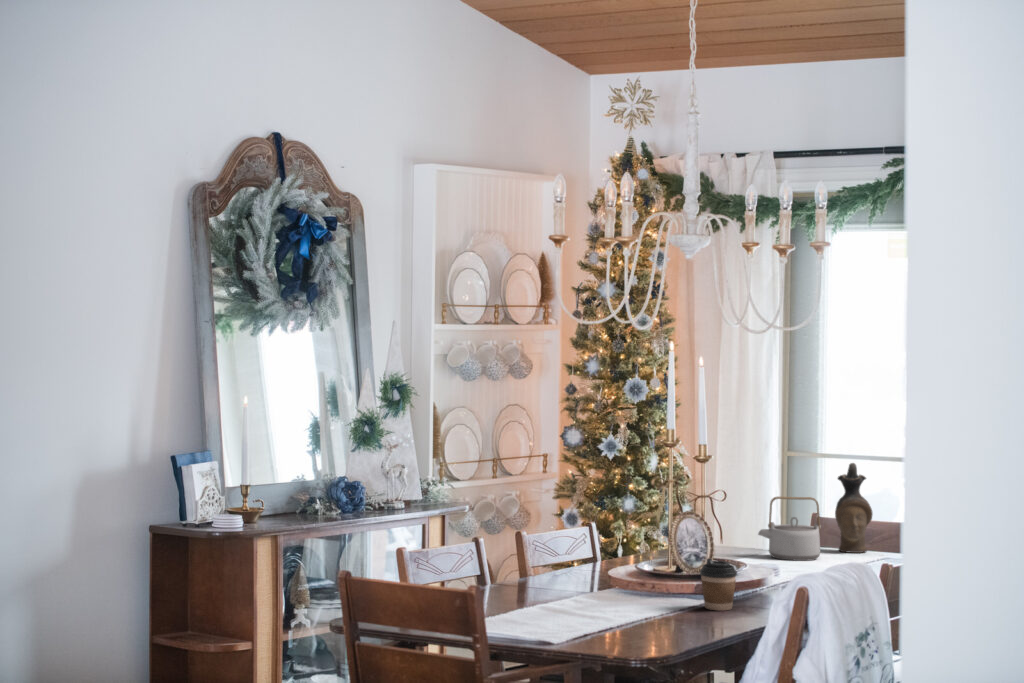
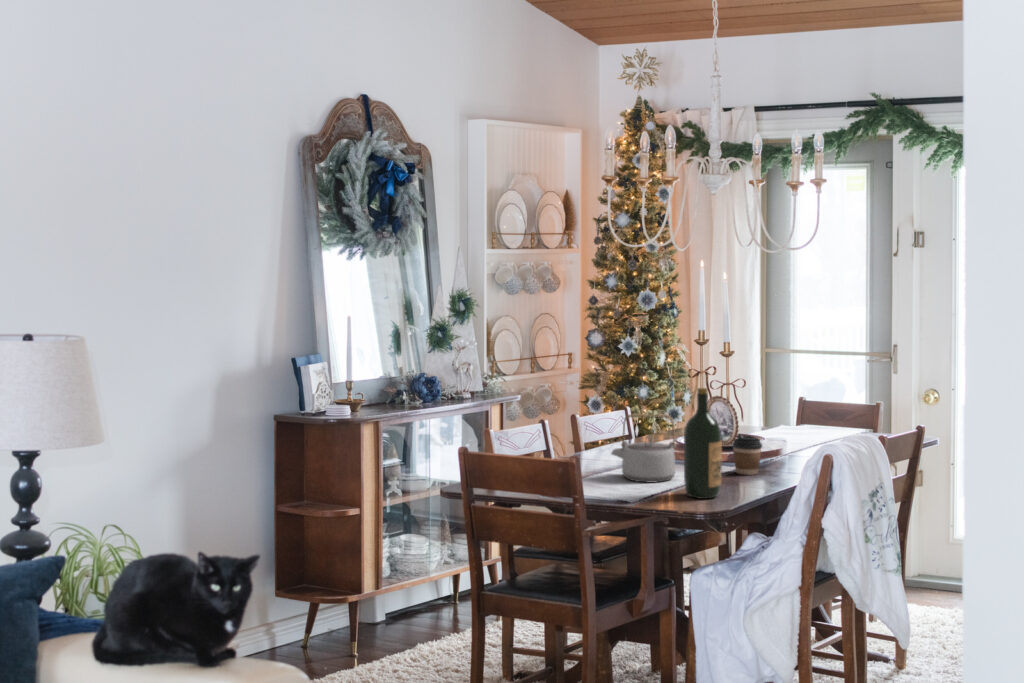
ceramic pitcher: present [835,463,872,553] -> none [818,357,848,428]
teapot: present [758,497,821,561] -> present [611,414,676,483]
wine bottle: none [625,499,672,640] -> present [684,388,722,499]

